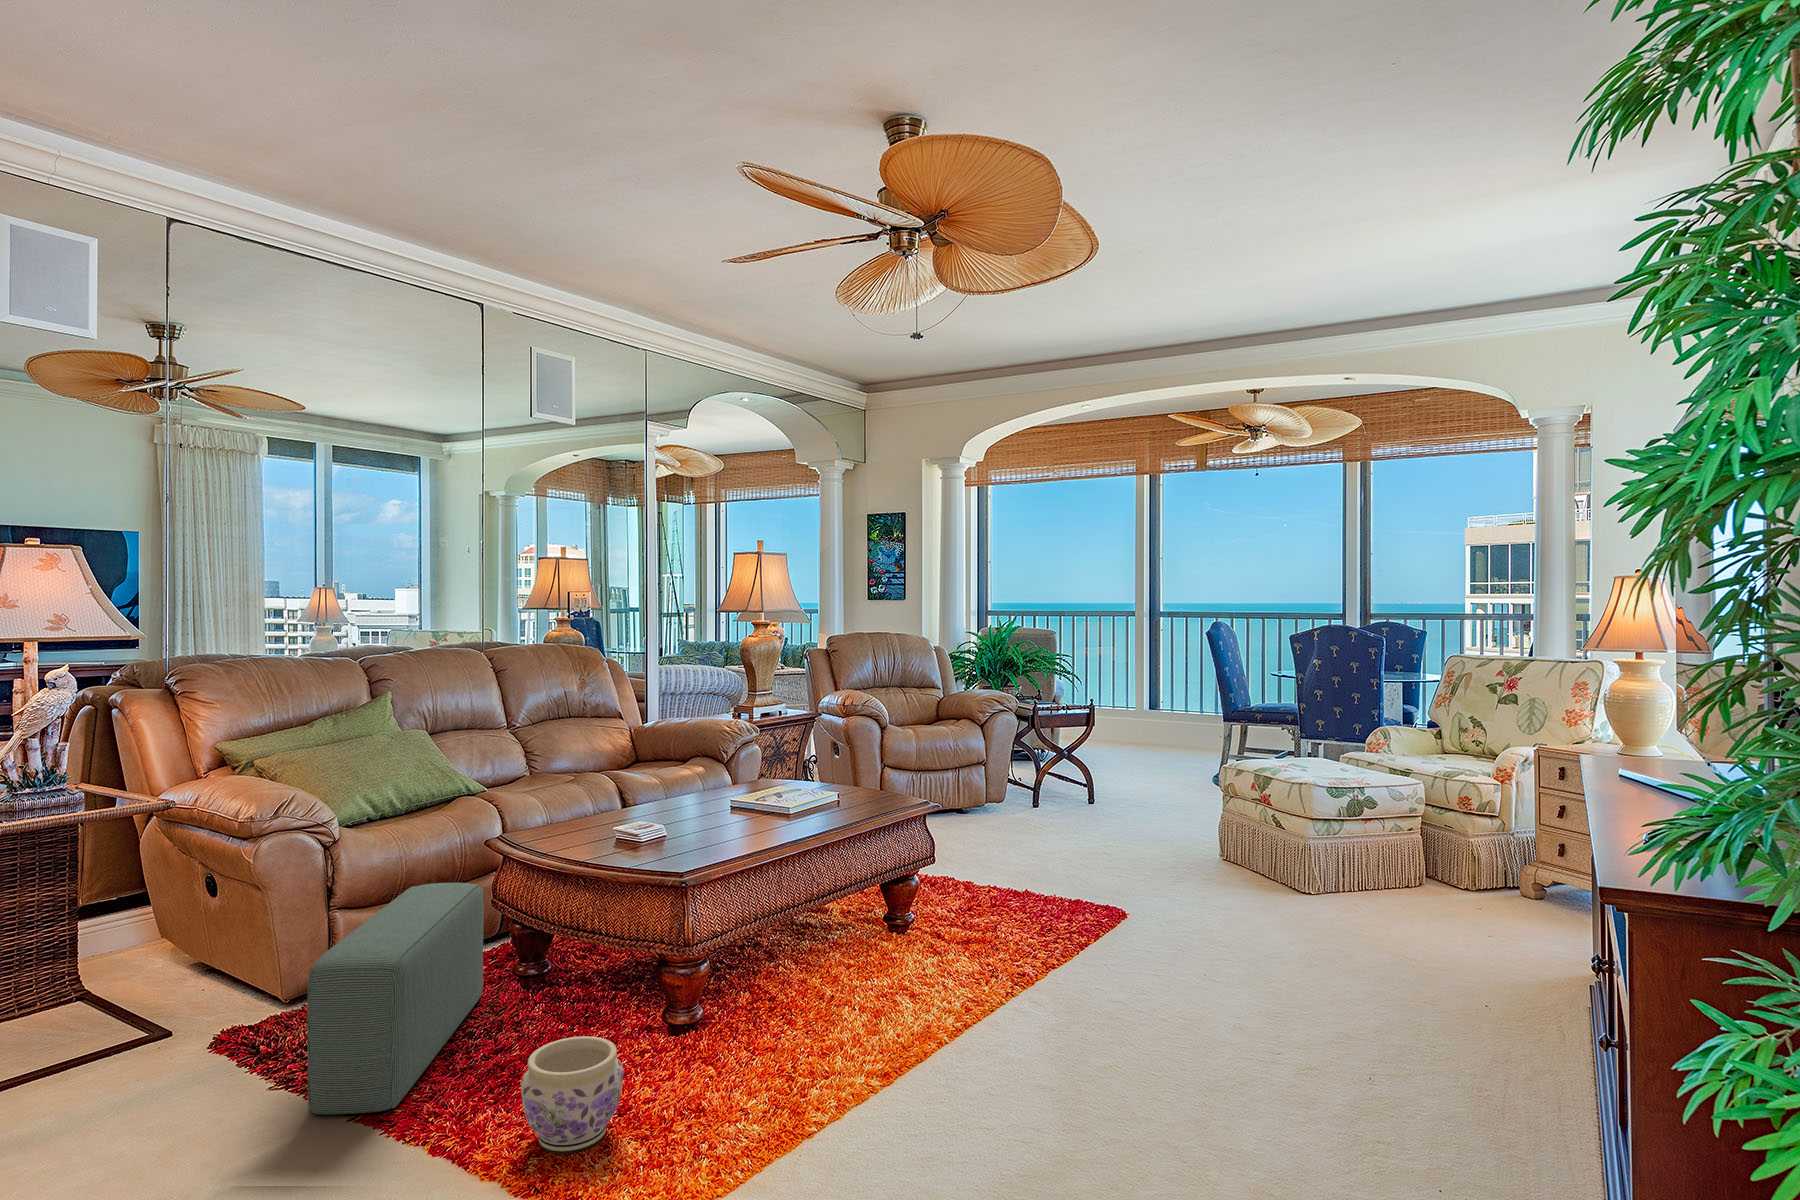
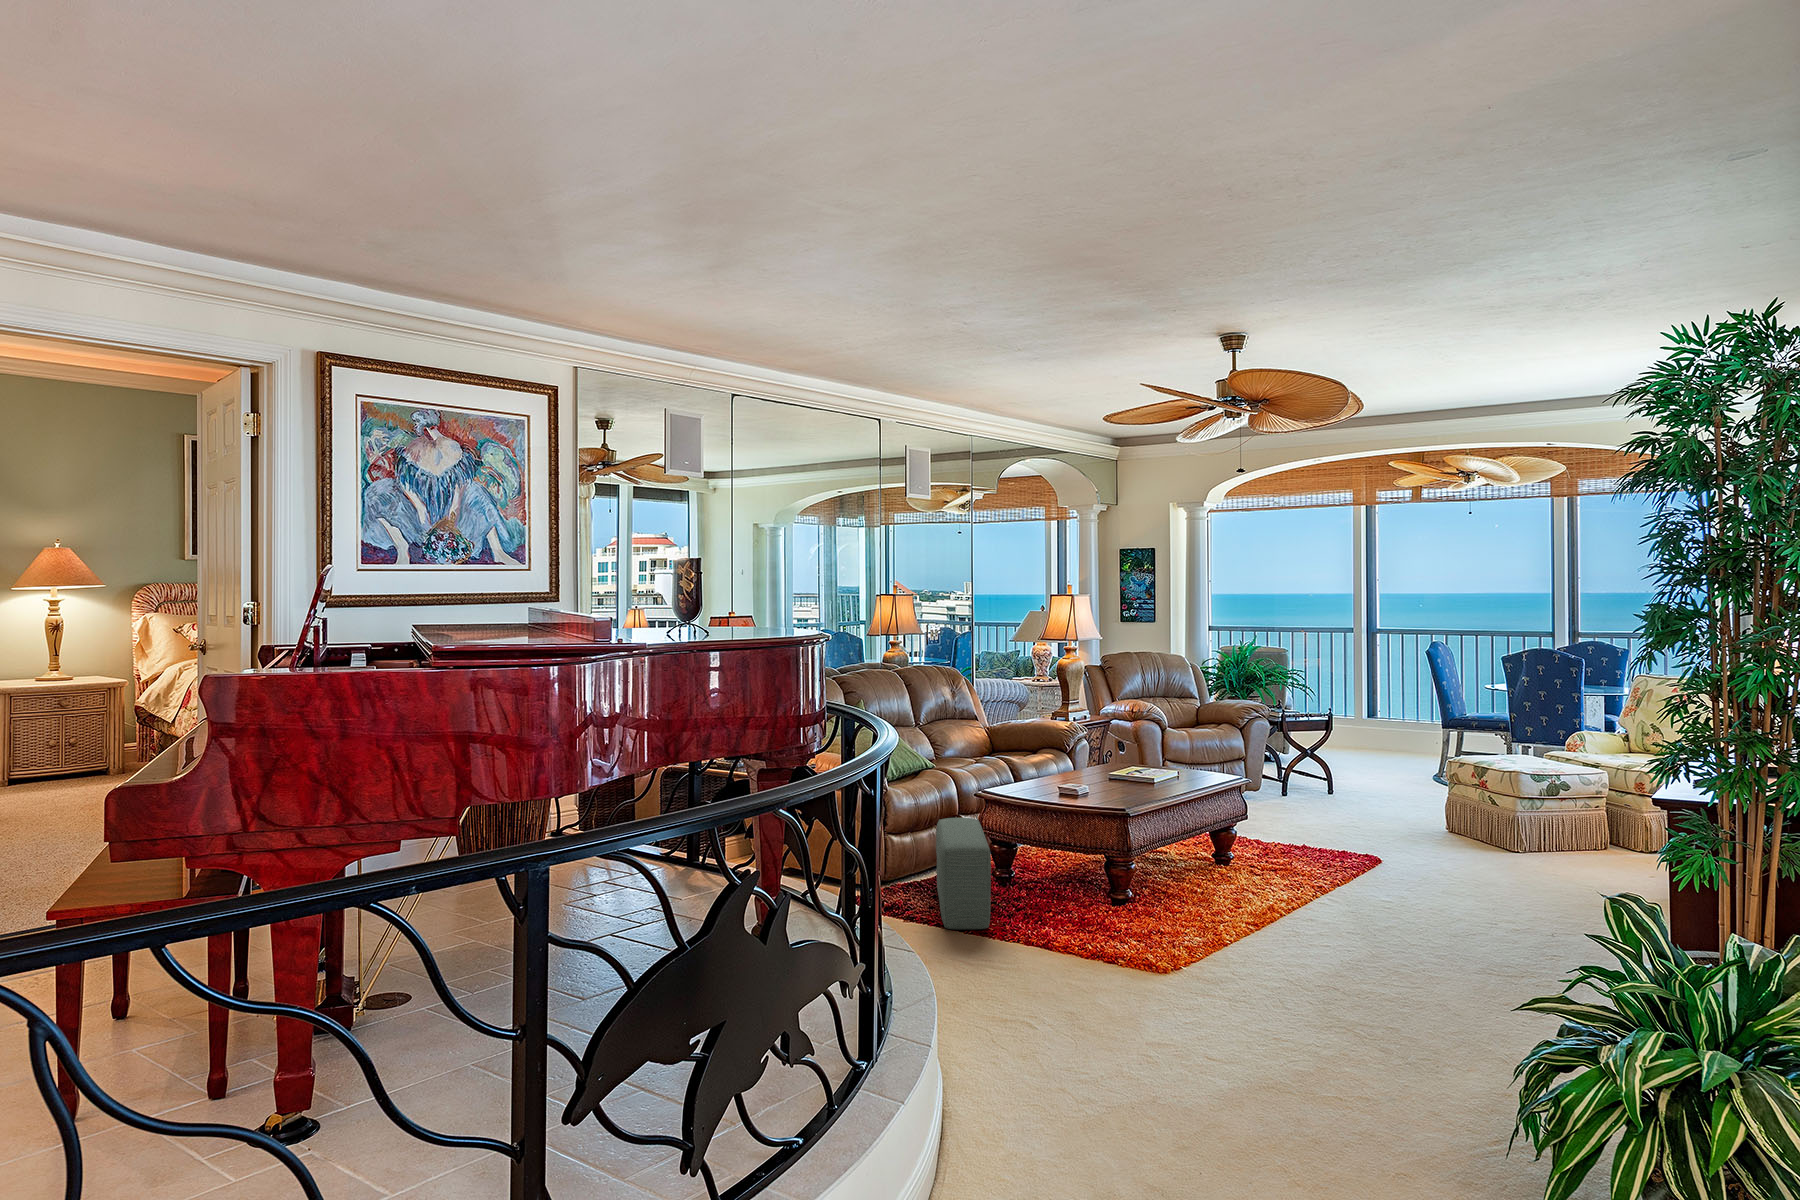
planter: present [521,1036,623,1154] -> none [1069,891,1123,946]

